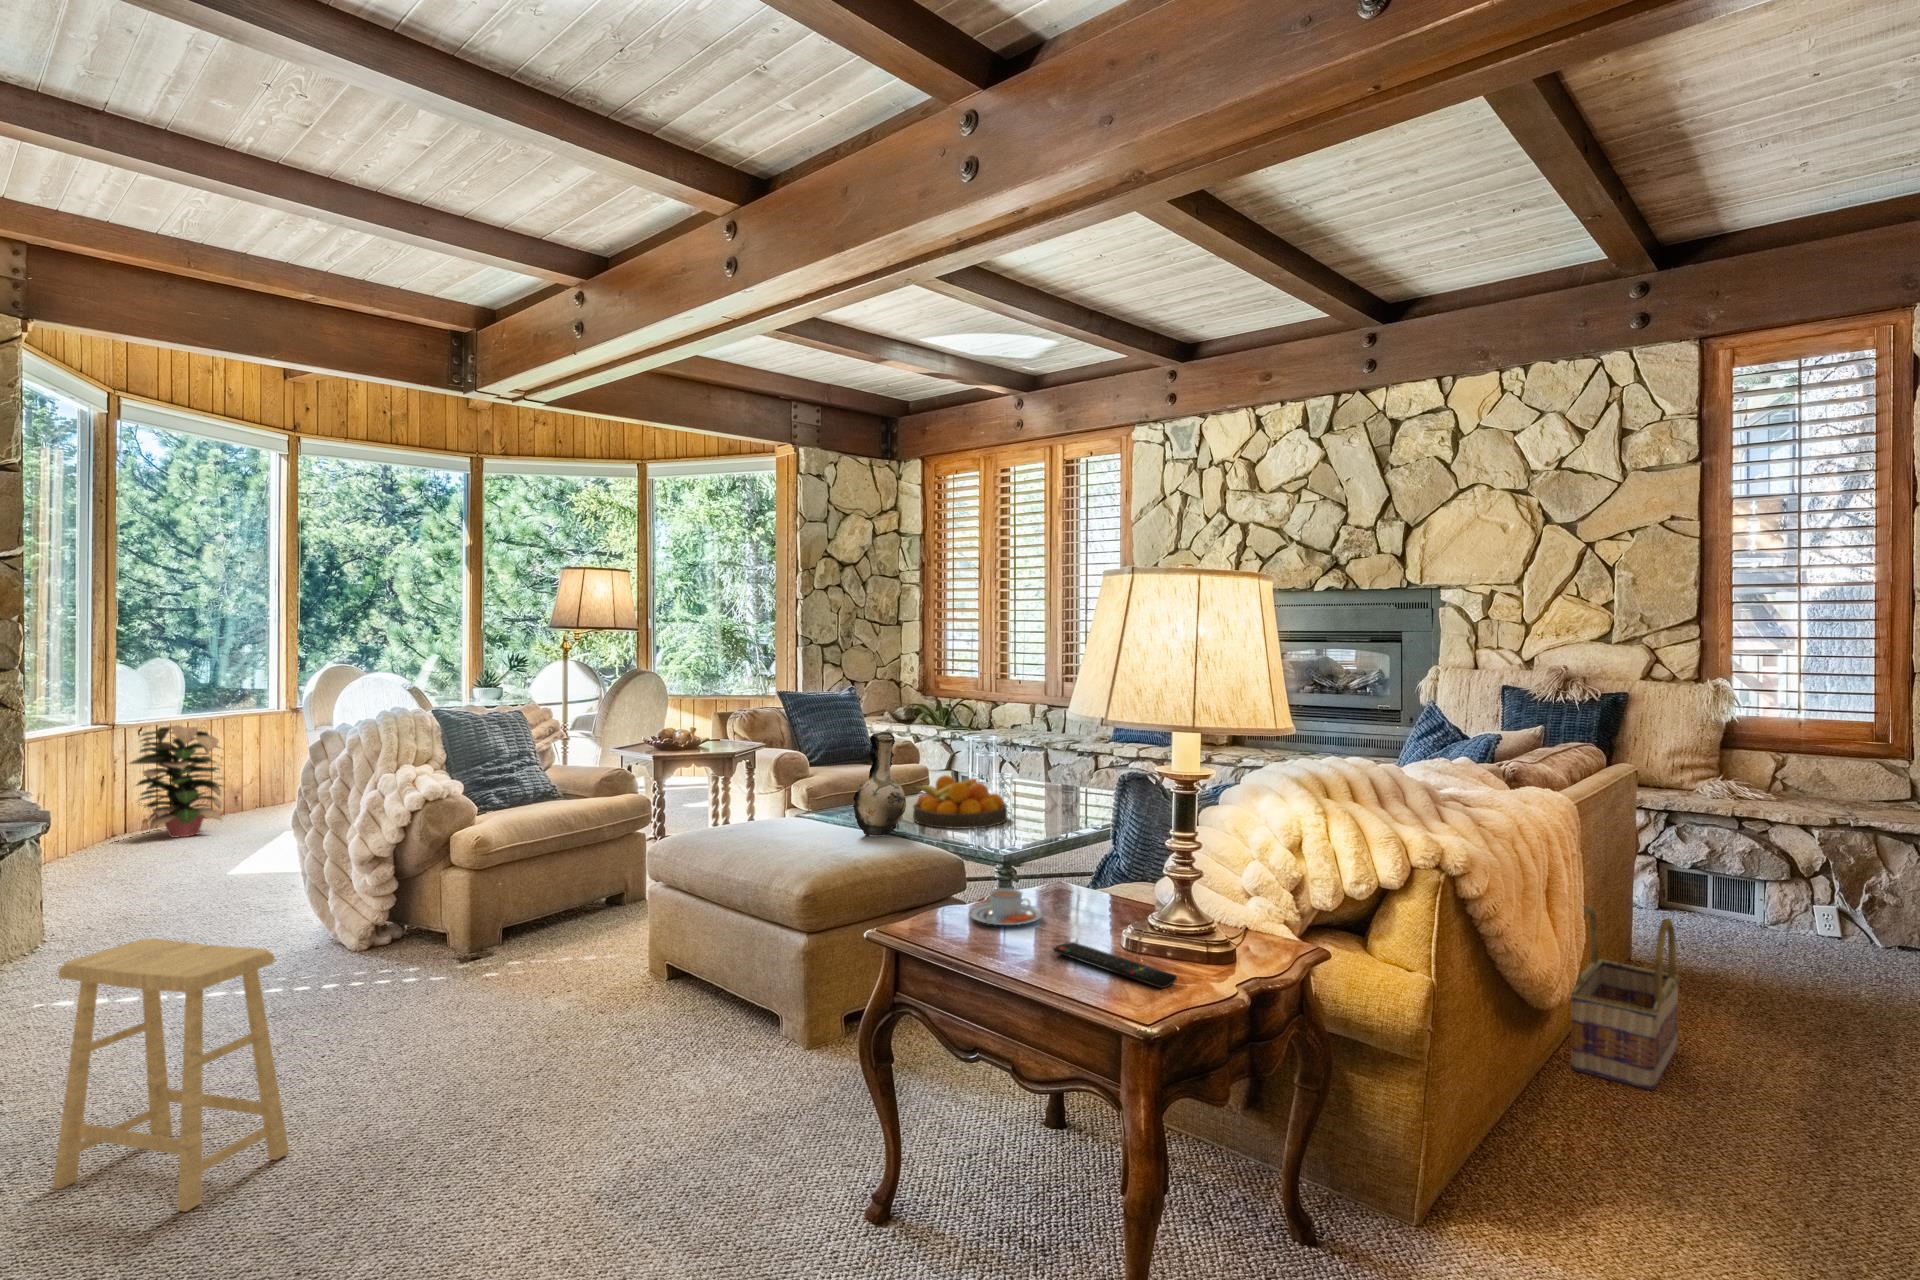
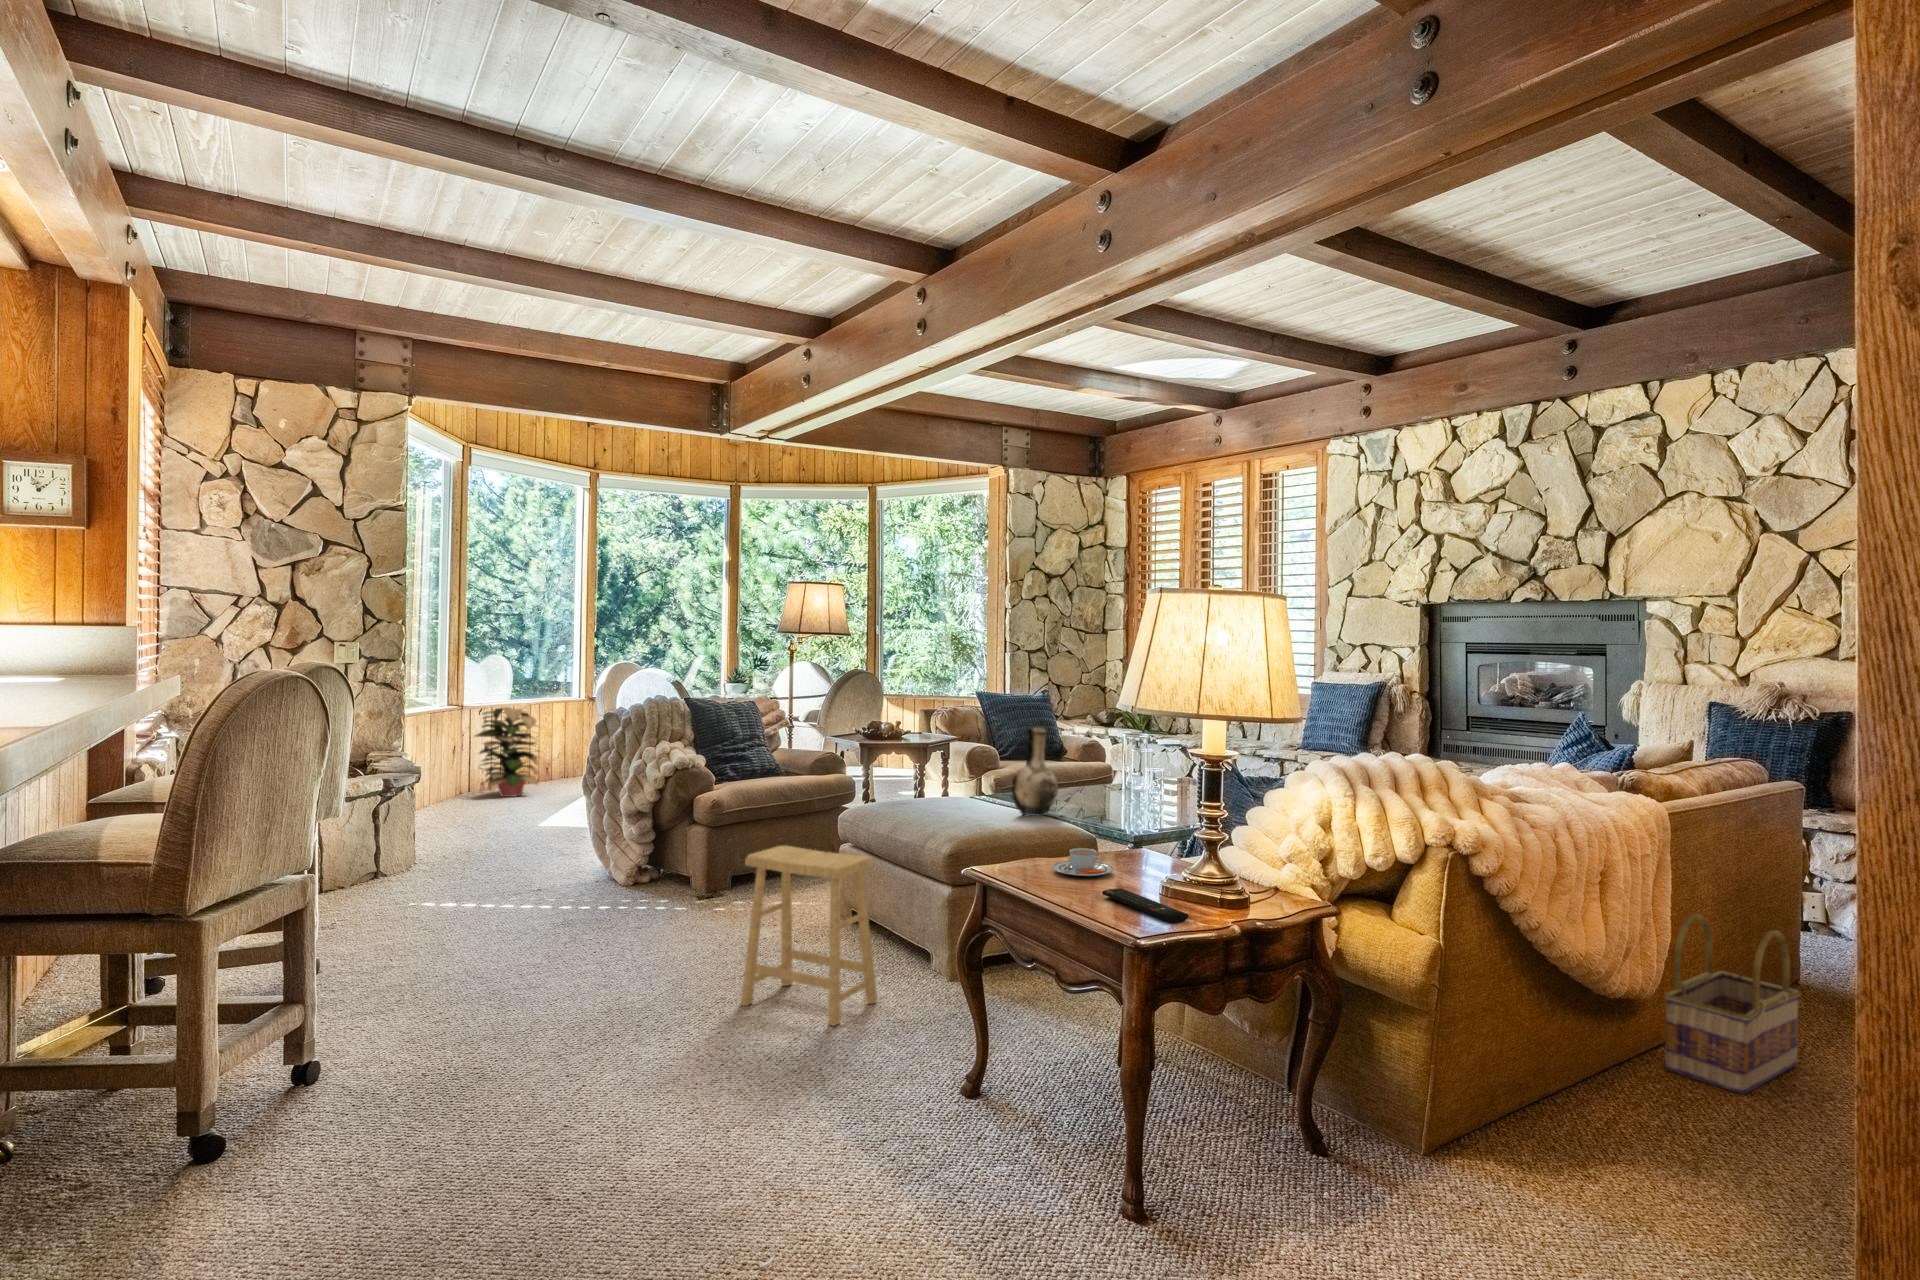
fruit bowl: present [913,775,1007,829] -> none [1070,768,1156,816]
footstool: present [53,938,289,1212] -> present [741,846,877,1026]

